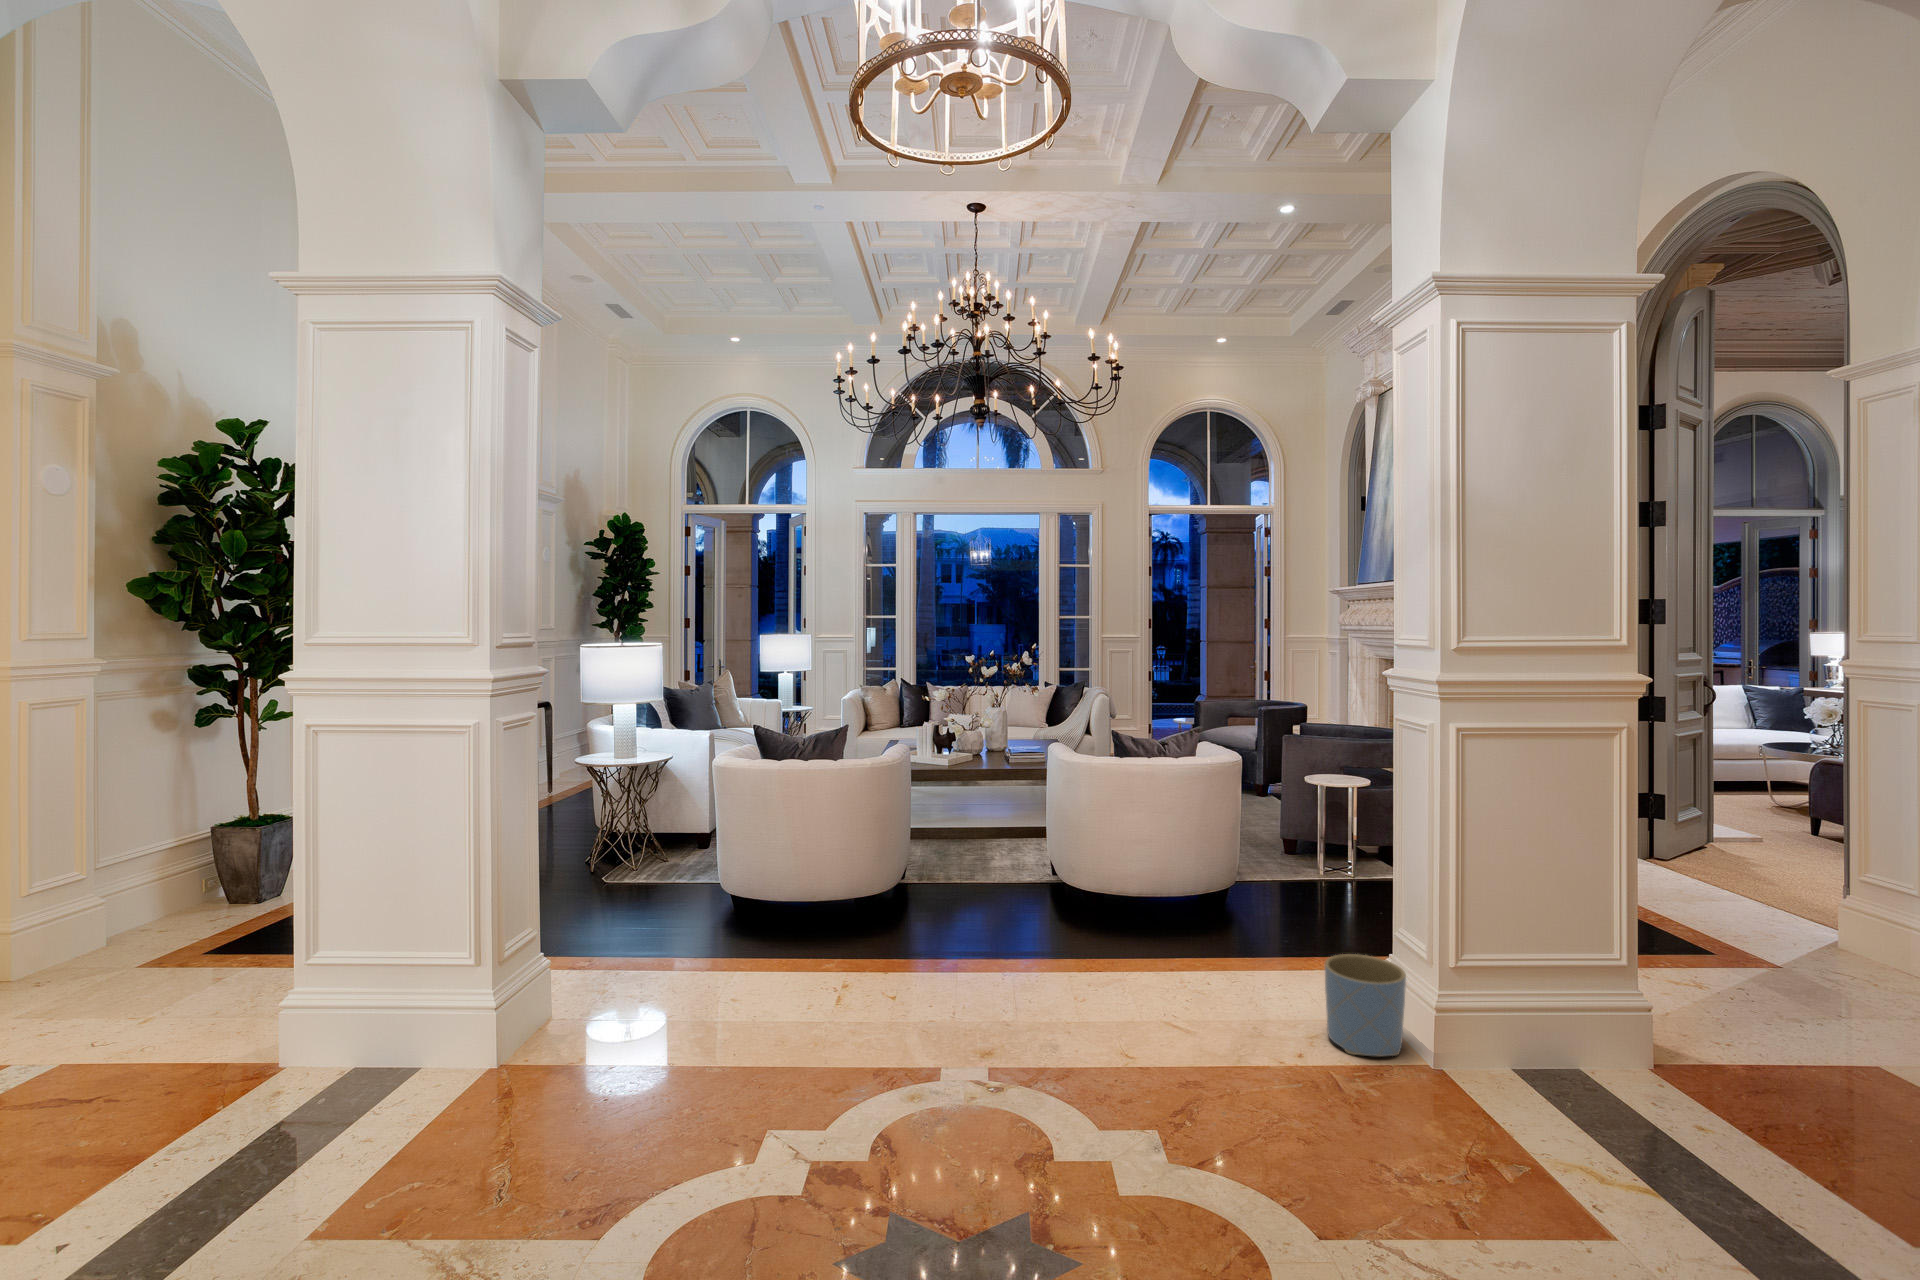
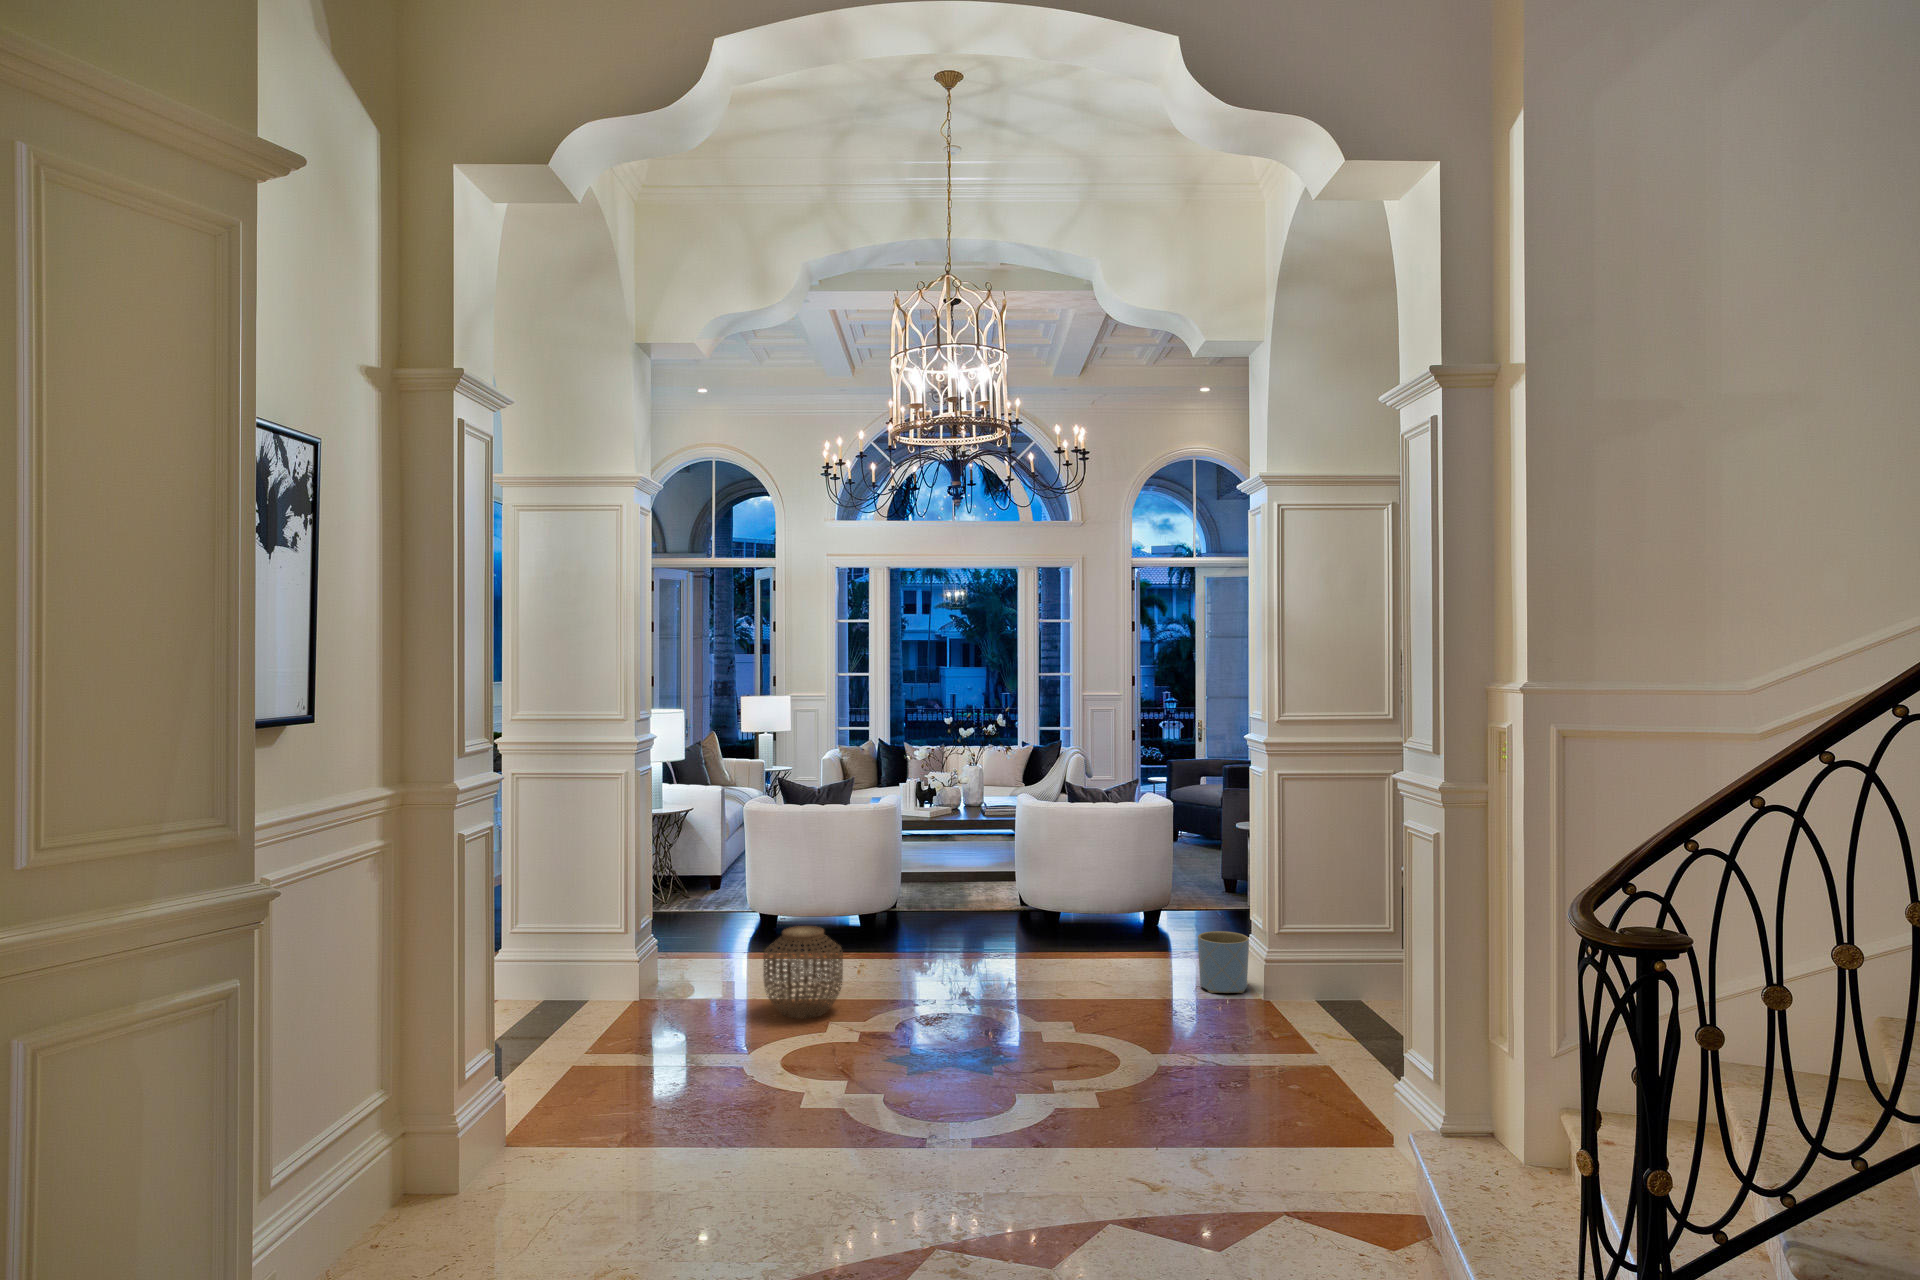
woven basket: none [663,963,789,1118] -> present [763,926,843,1018]

